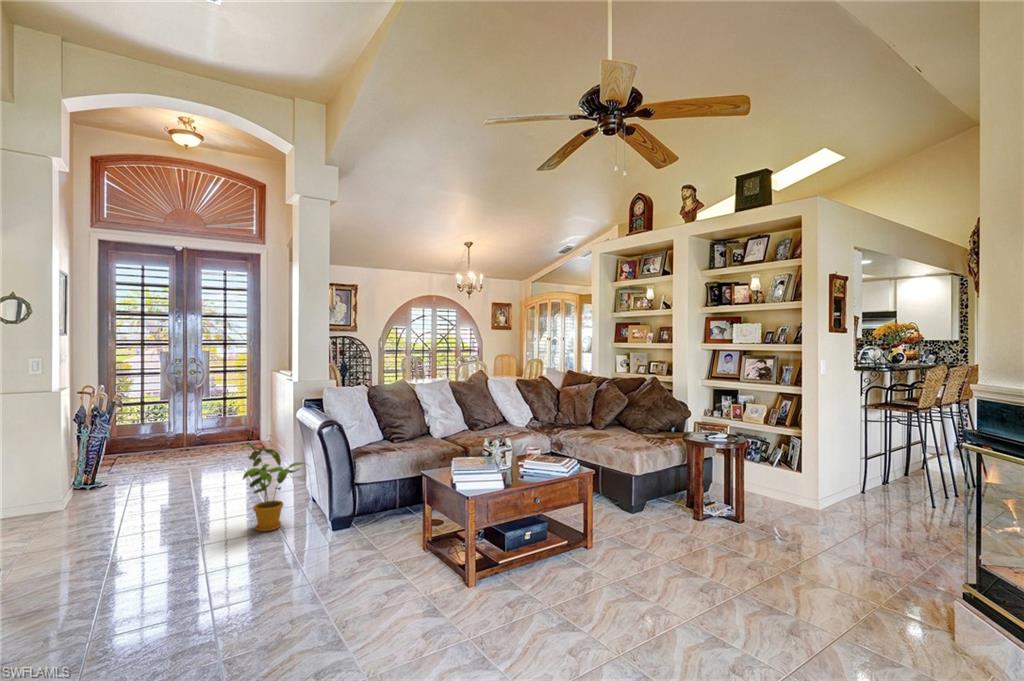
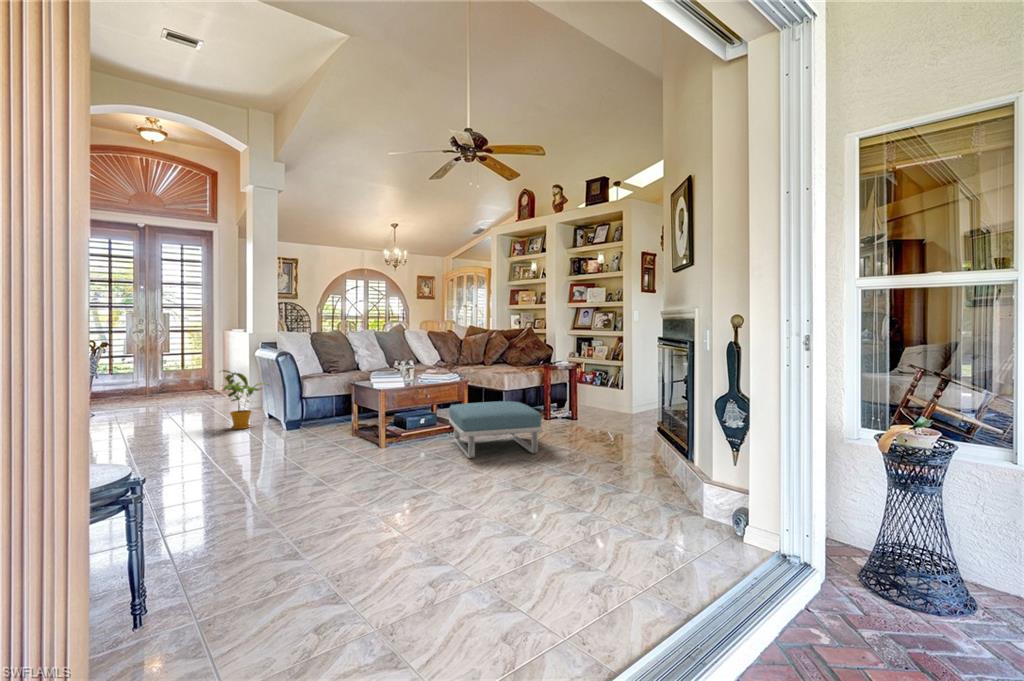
footstool: none [577,518,759,653] -> present [449,401,542,458]

